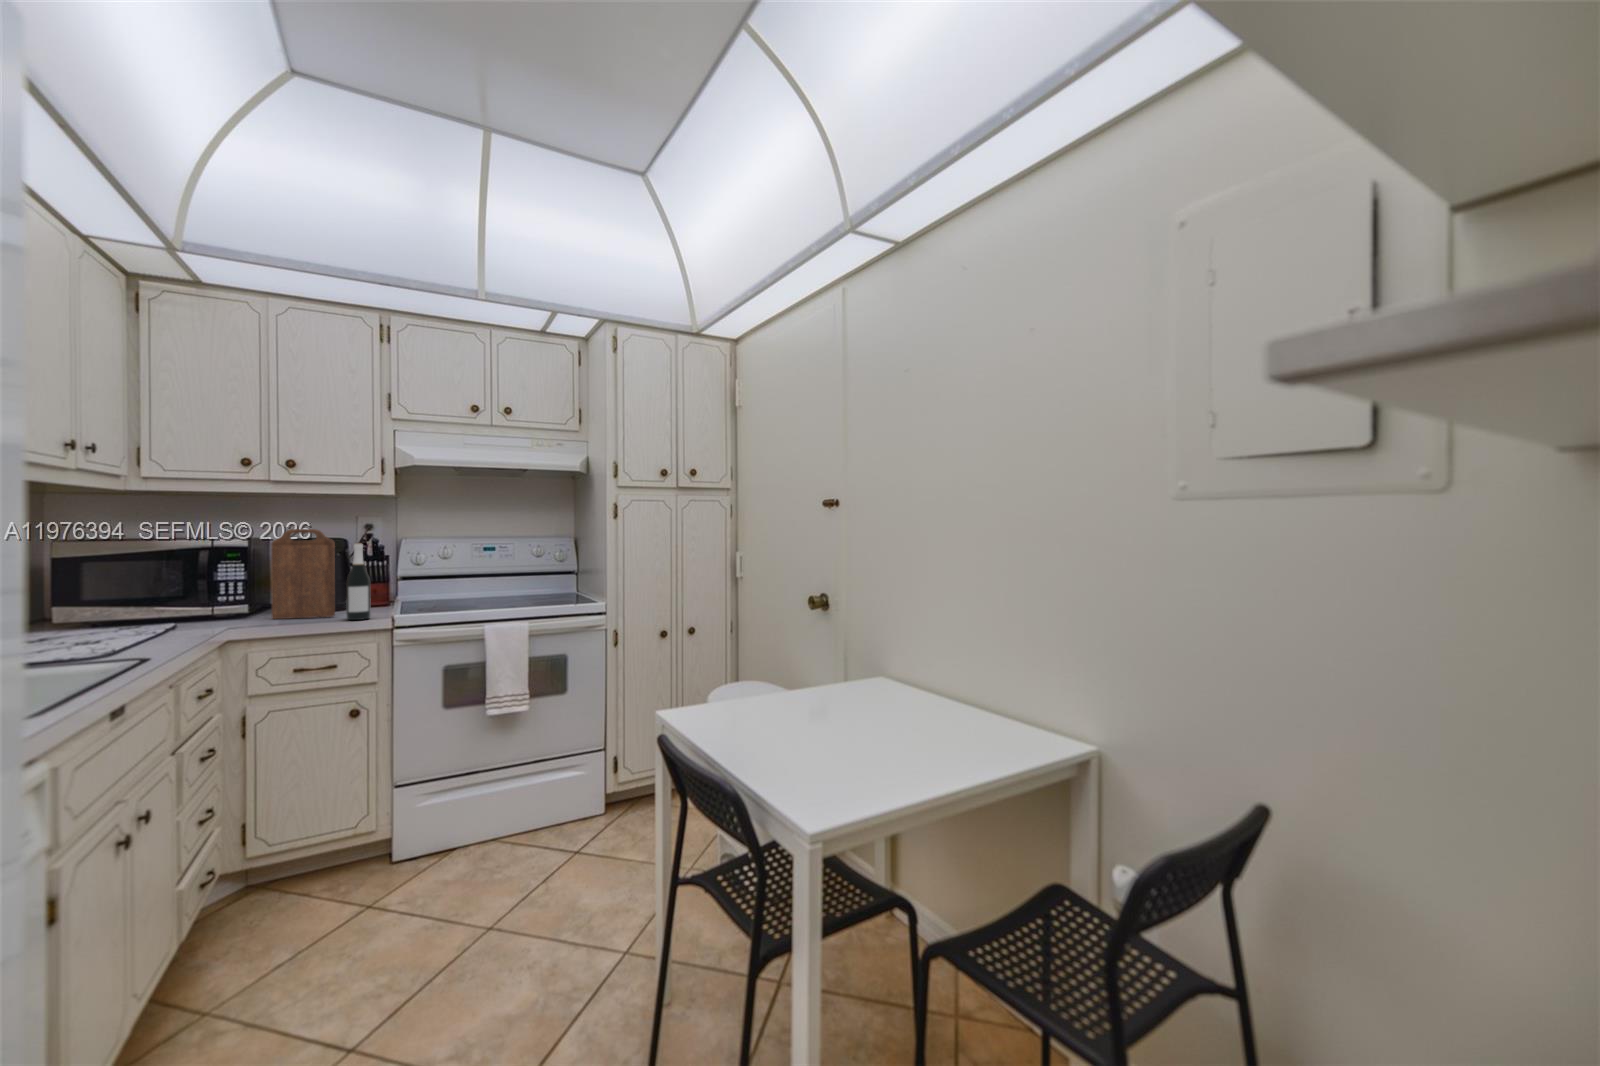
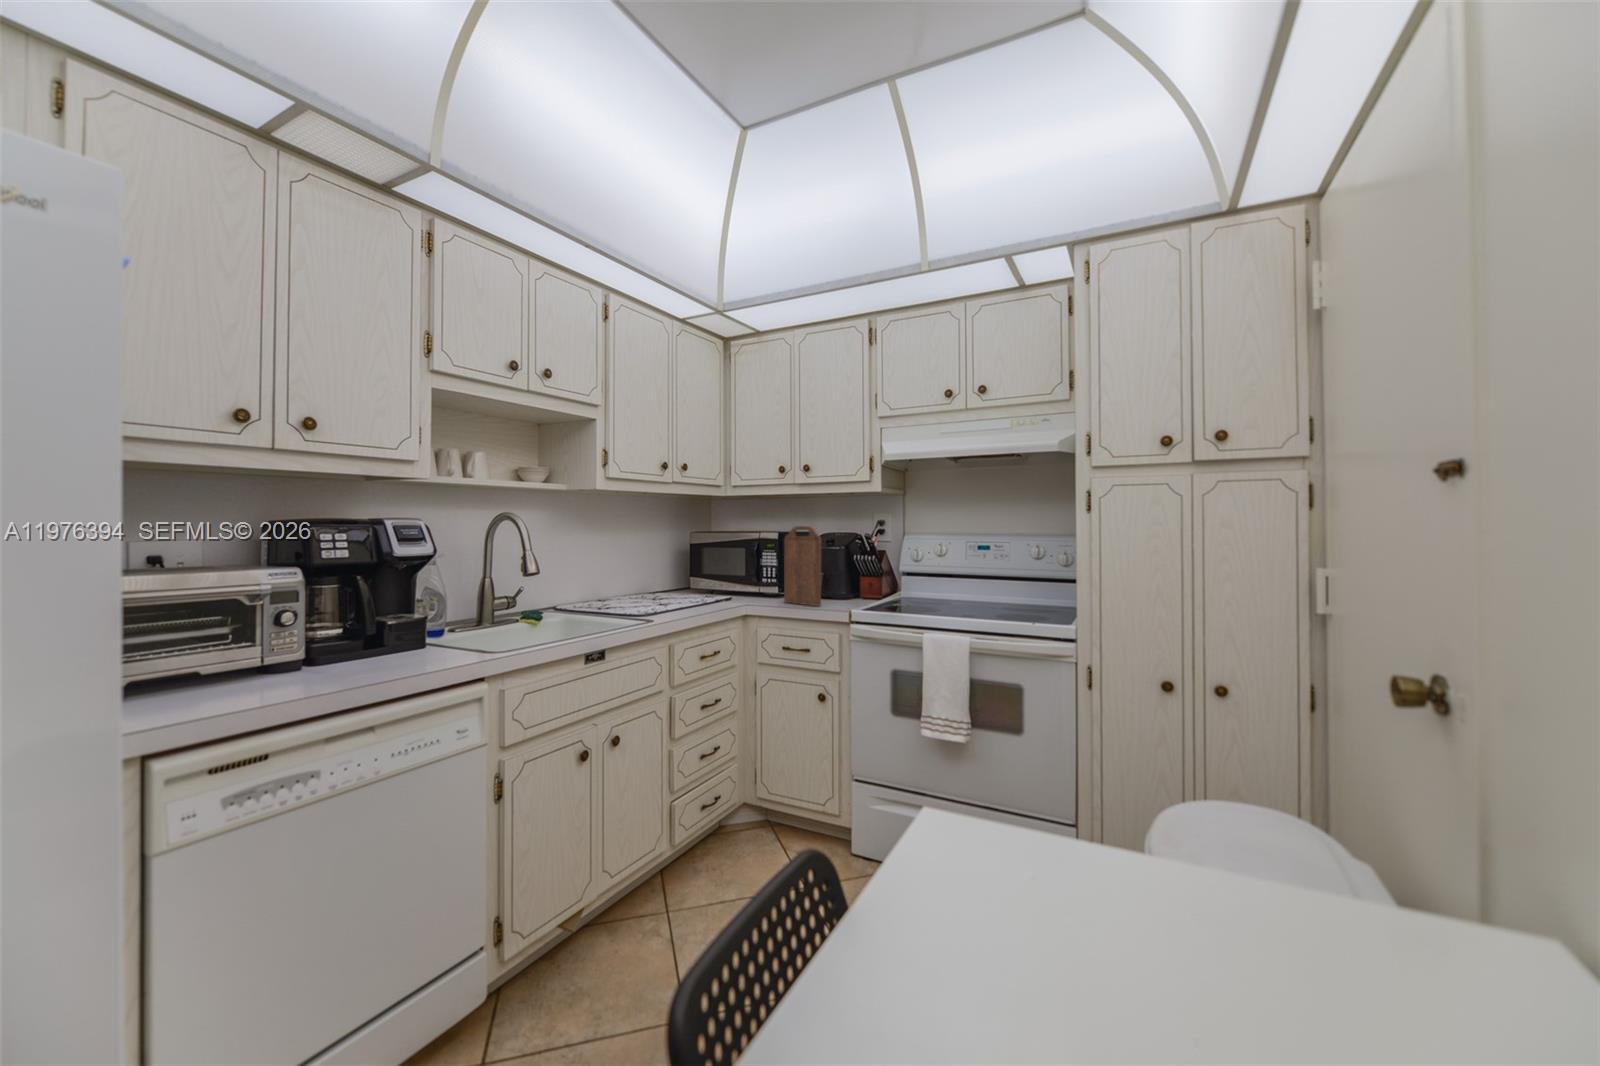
wine bottle: present [346,543,371,620] -> none [820,539,839,612]

